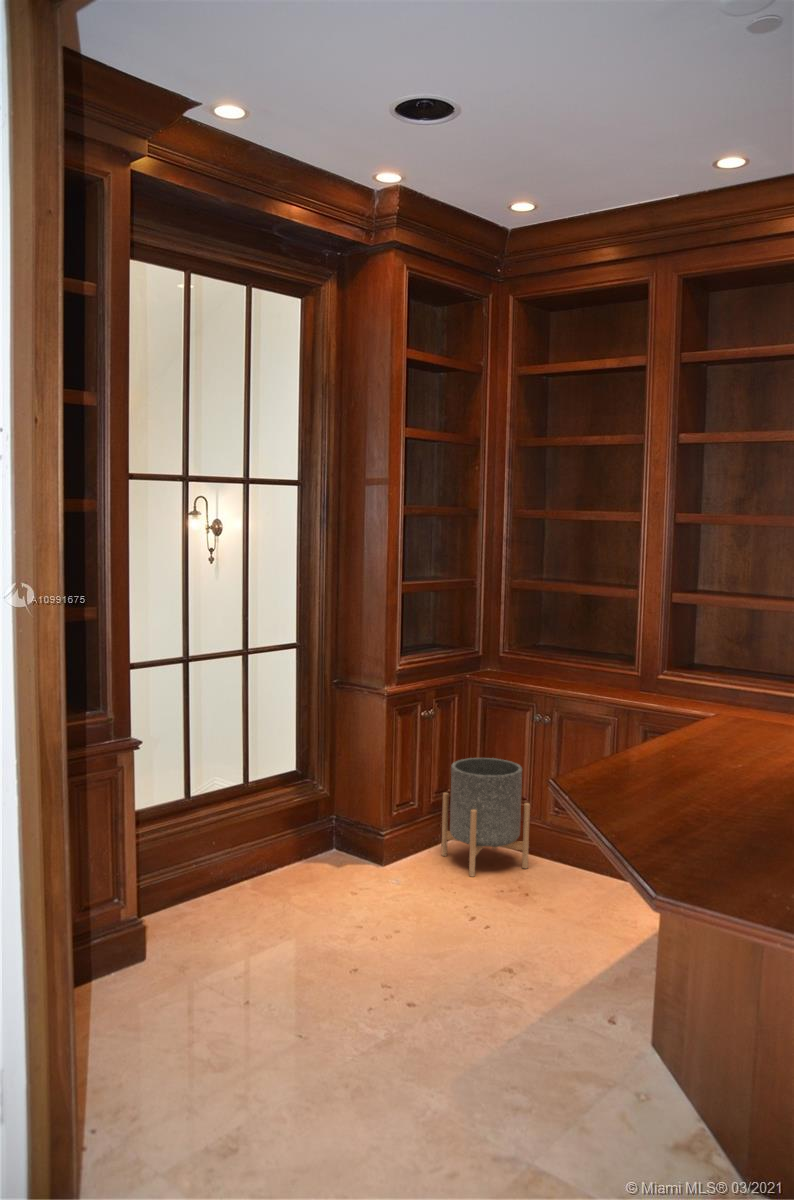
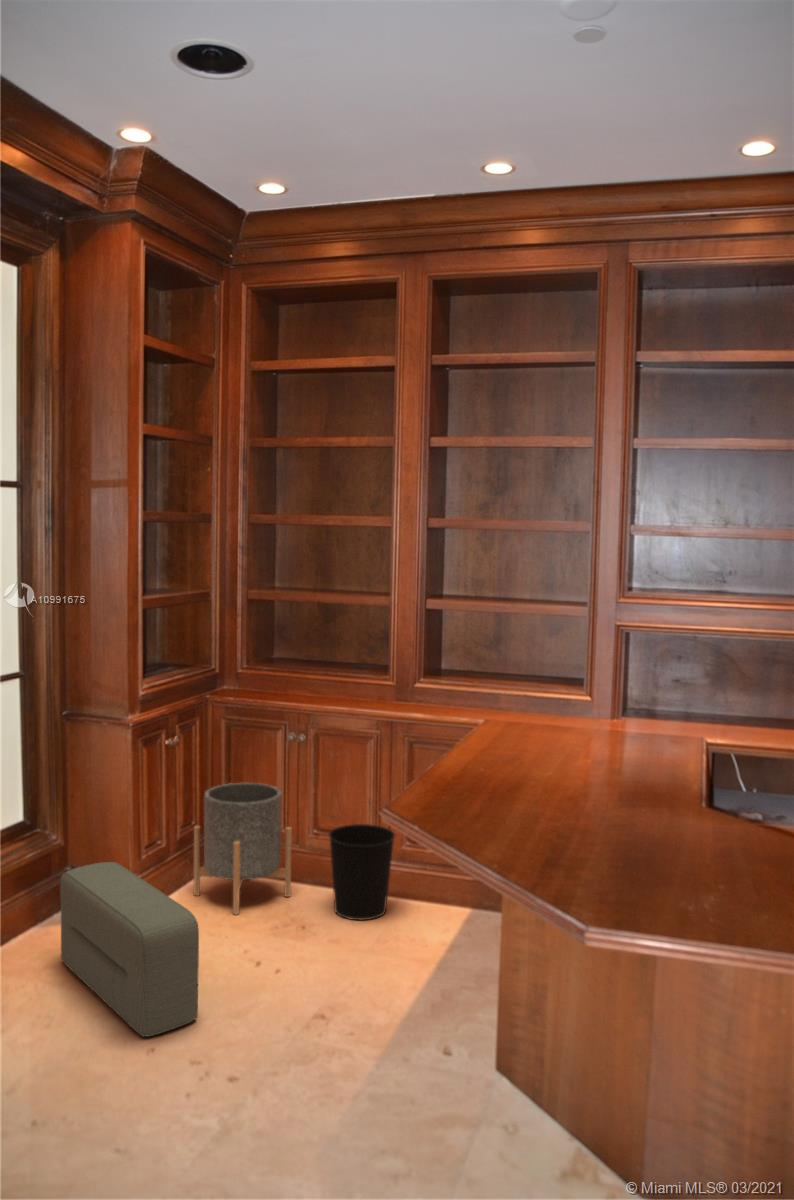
wastebasket: none [558,807,624,899] -> present [329,824,395,920]
pouf: none [313,812,405,960] -> present [60,862,199,1037]

